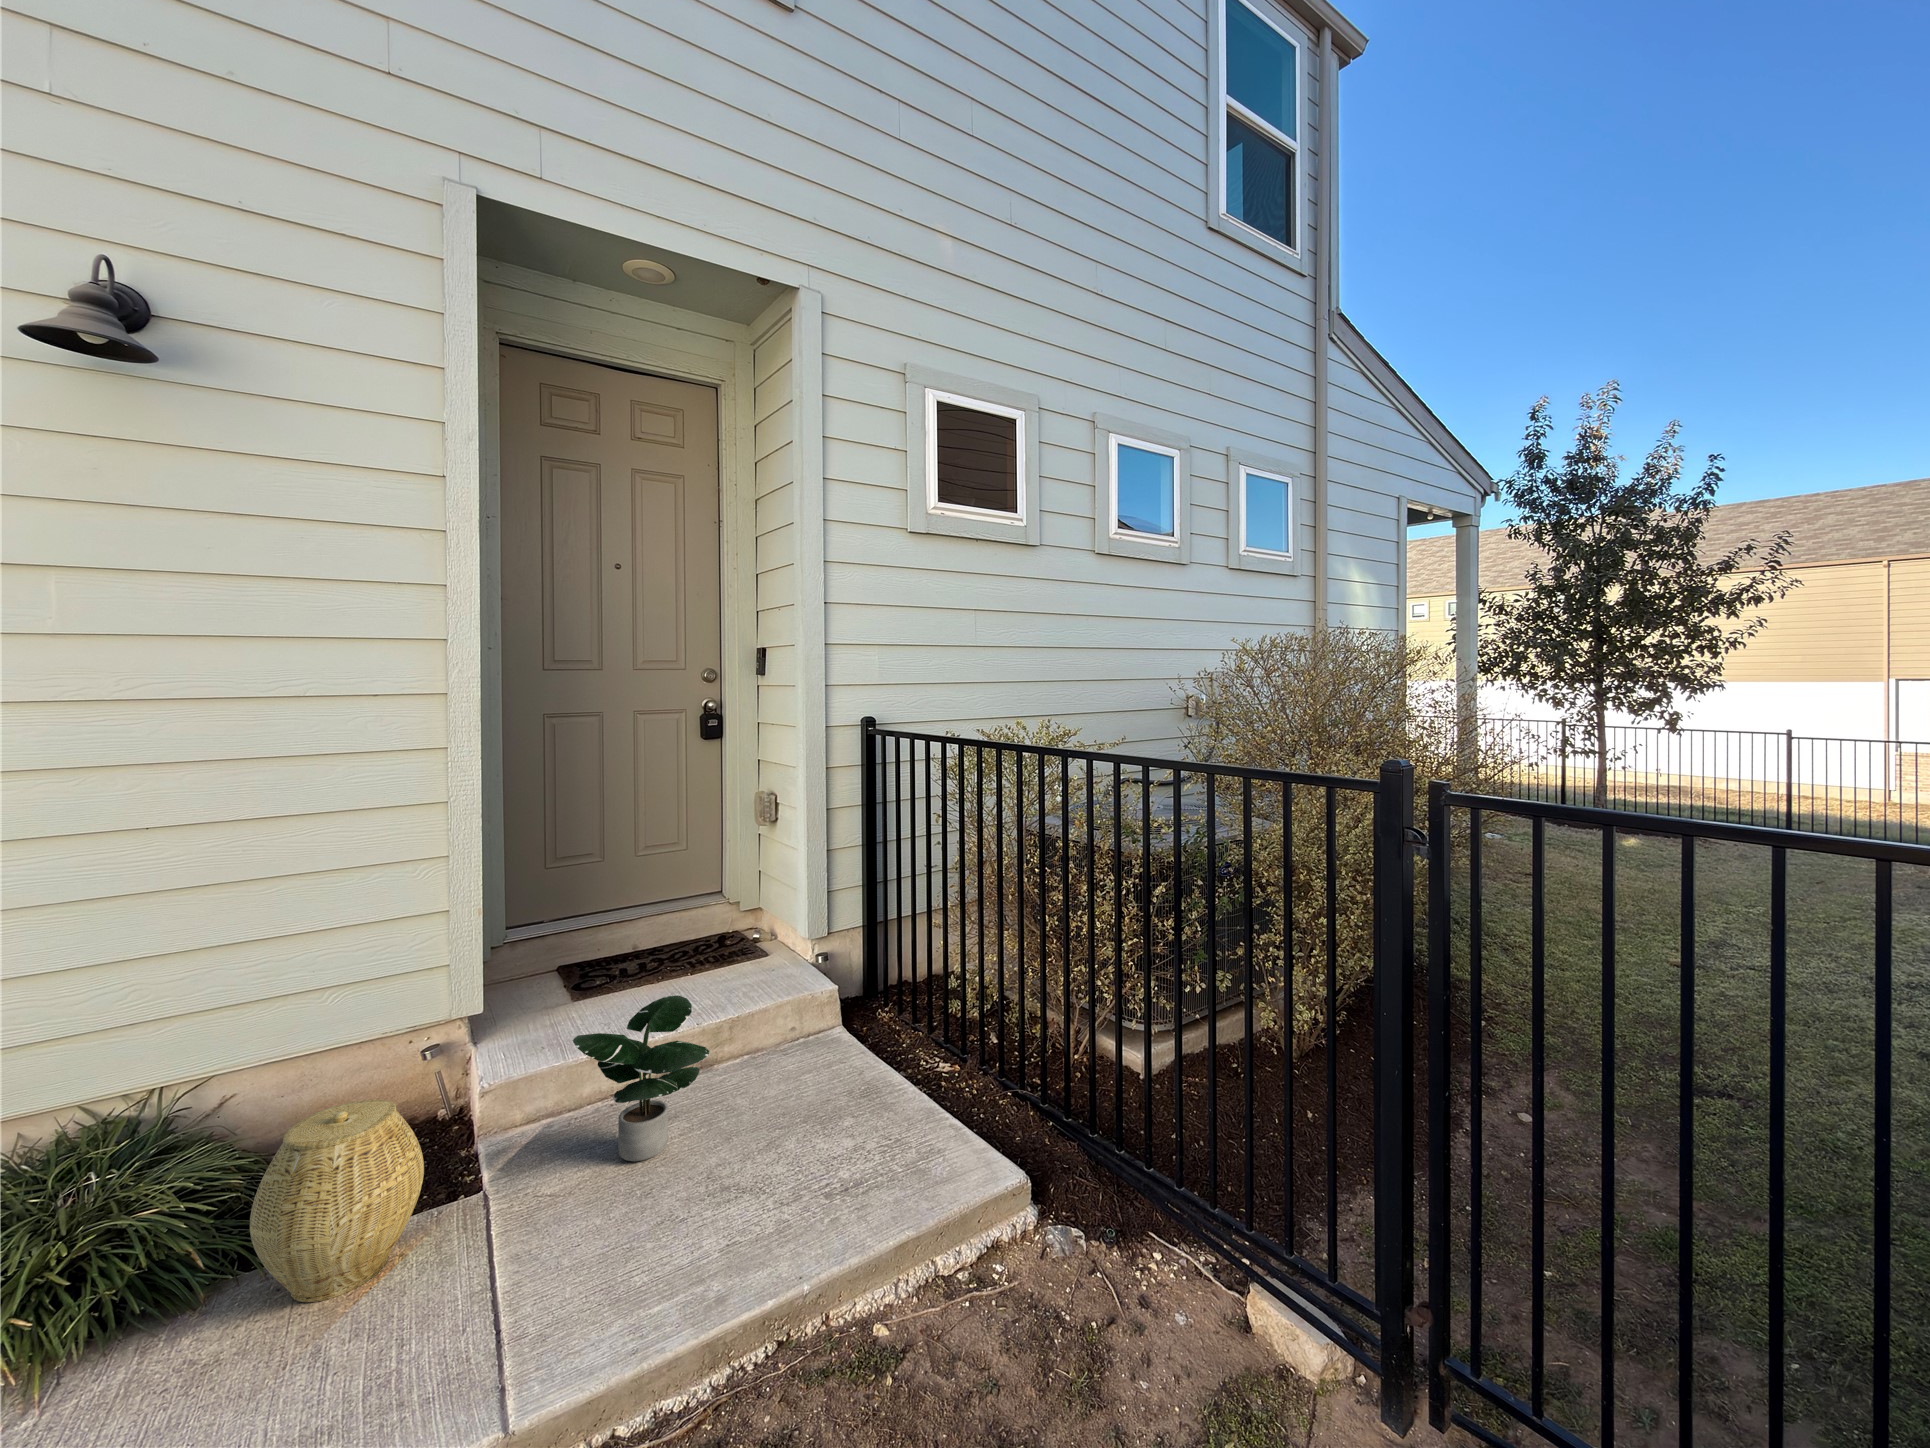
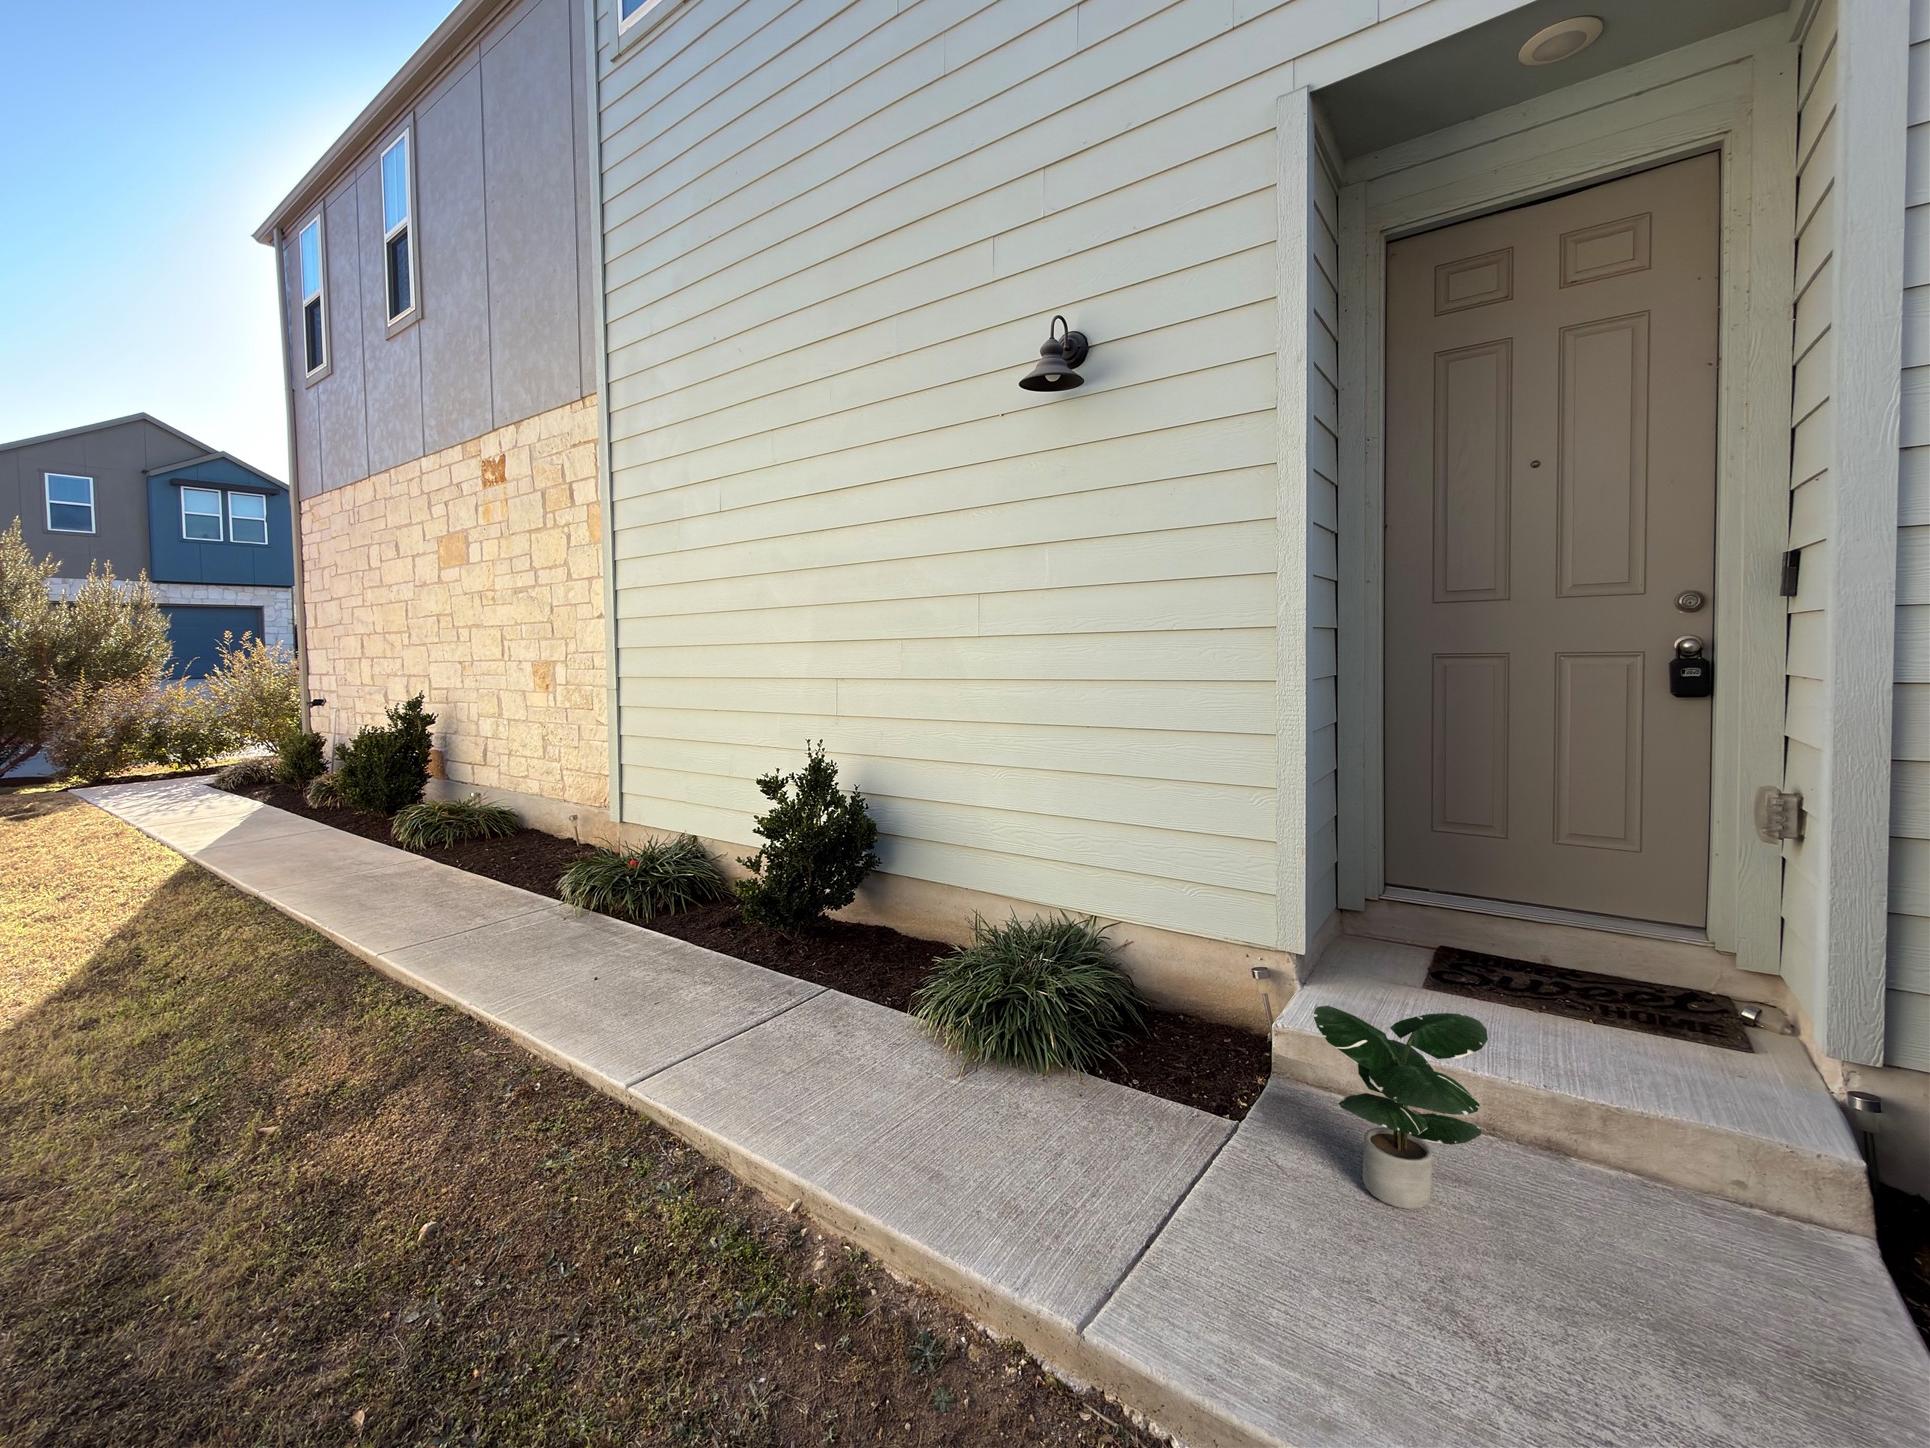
woven basket: present [250,1100,424,1302] -> none [1057,965,1178,1132]

